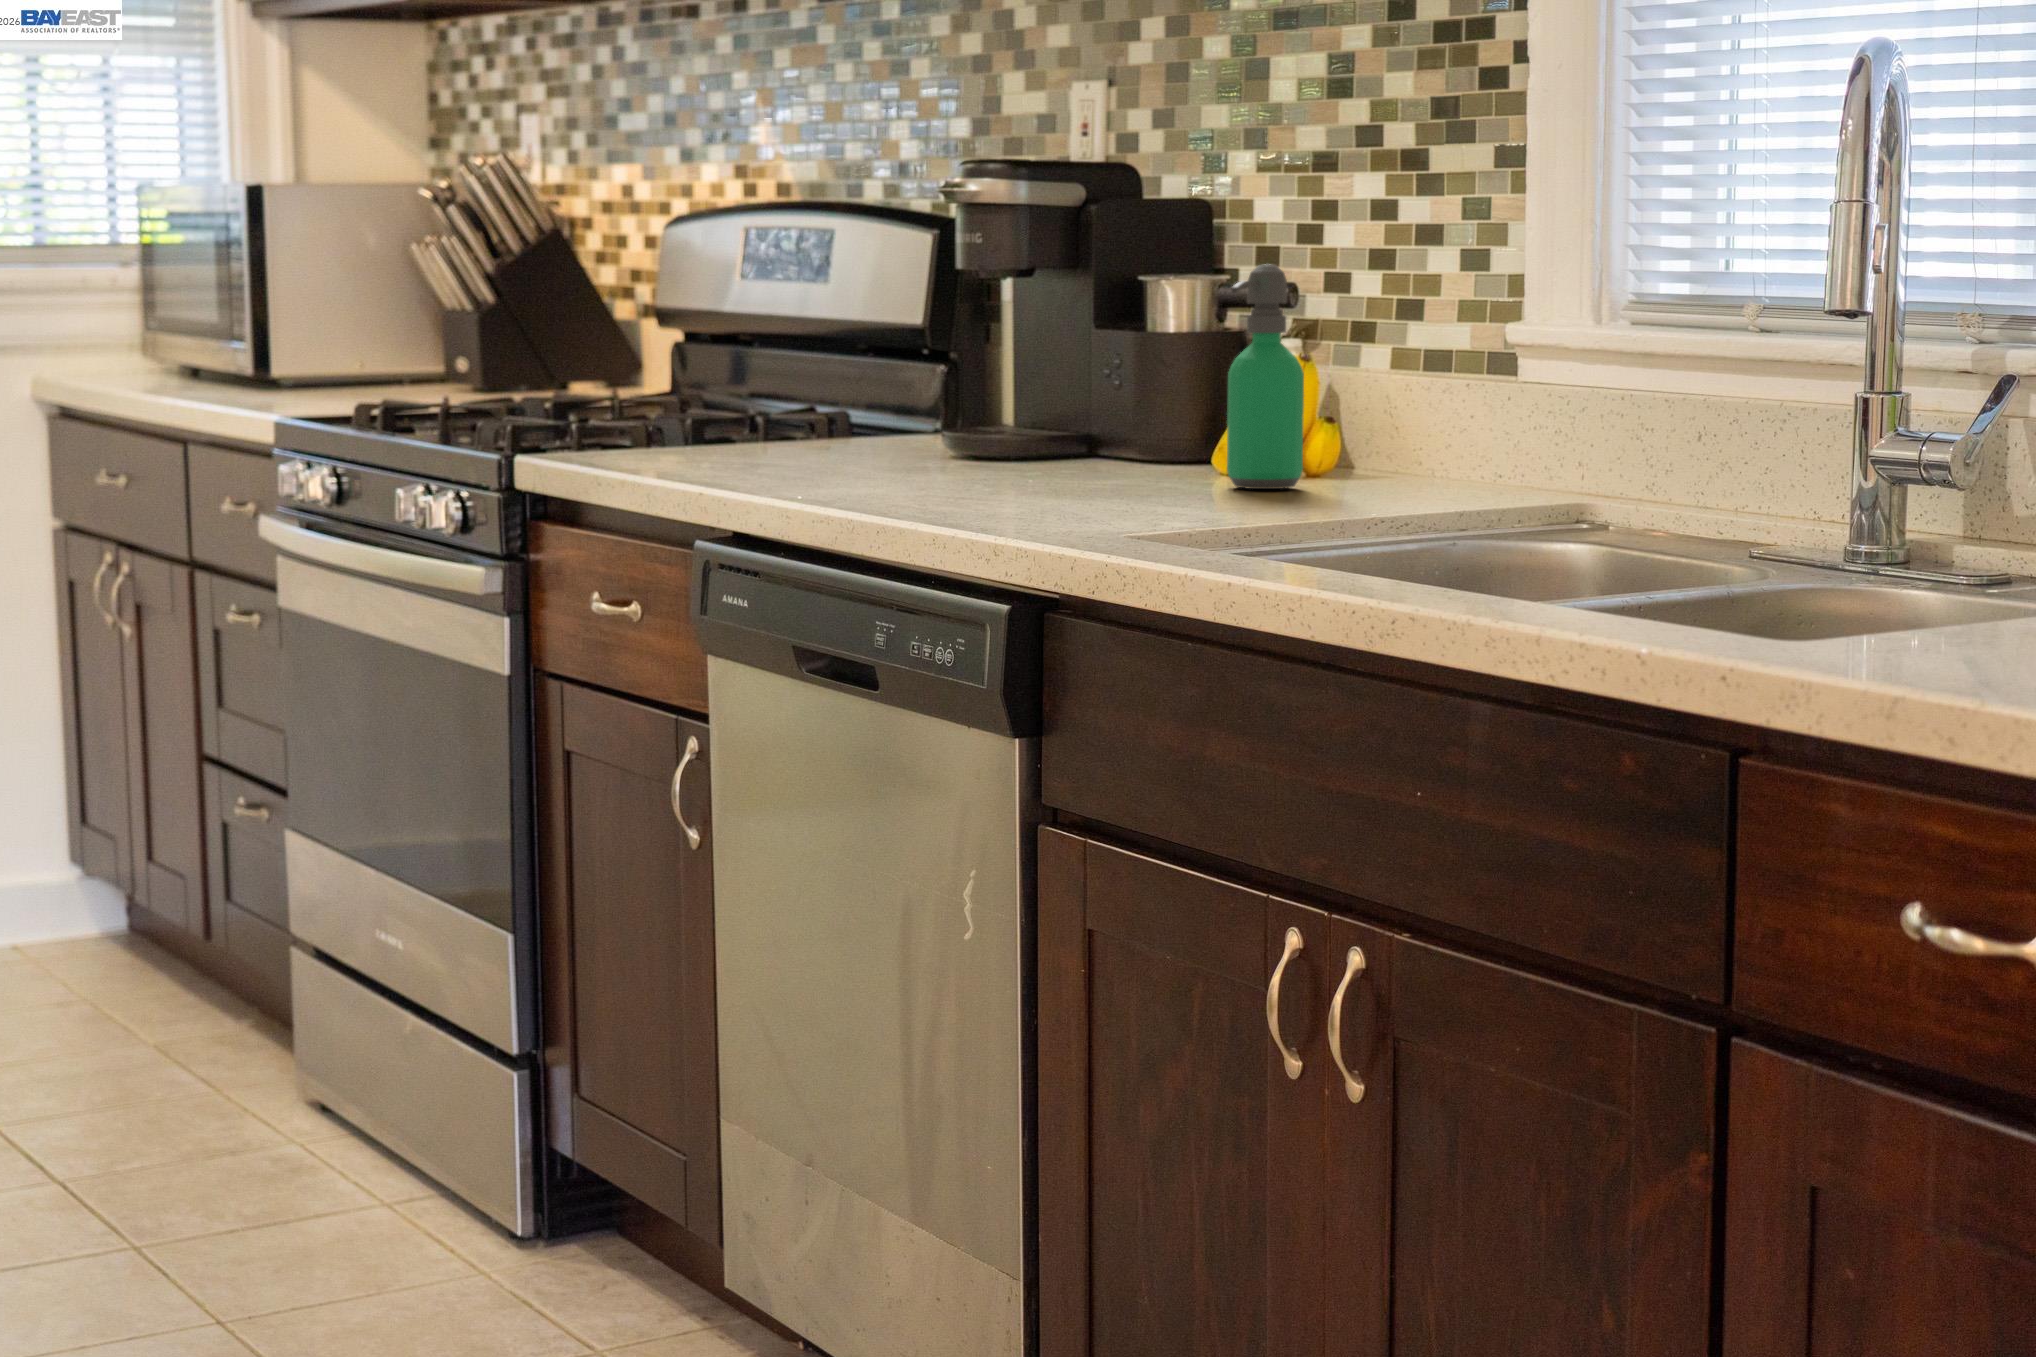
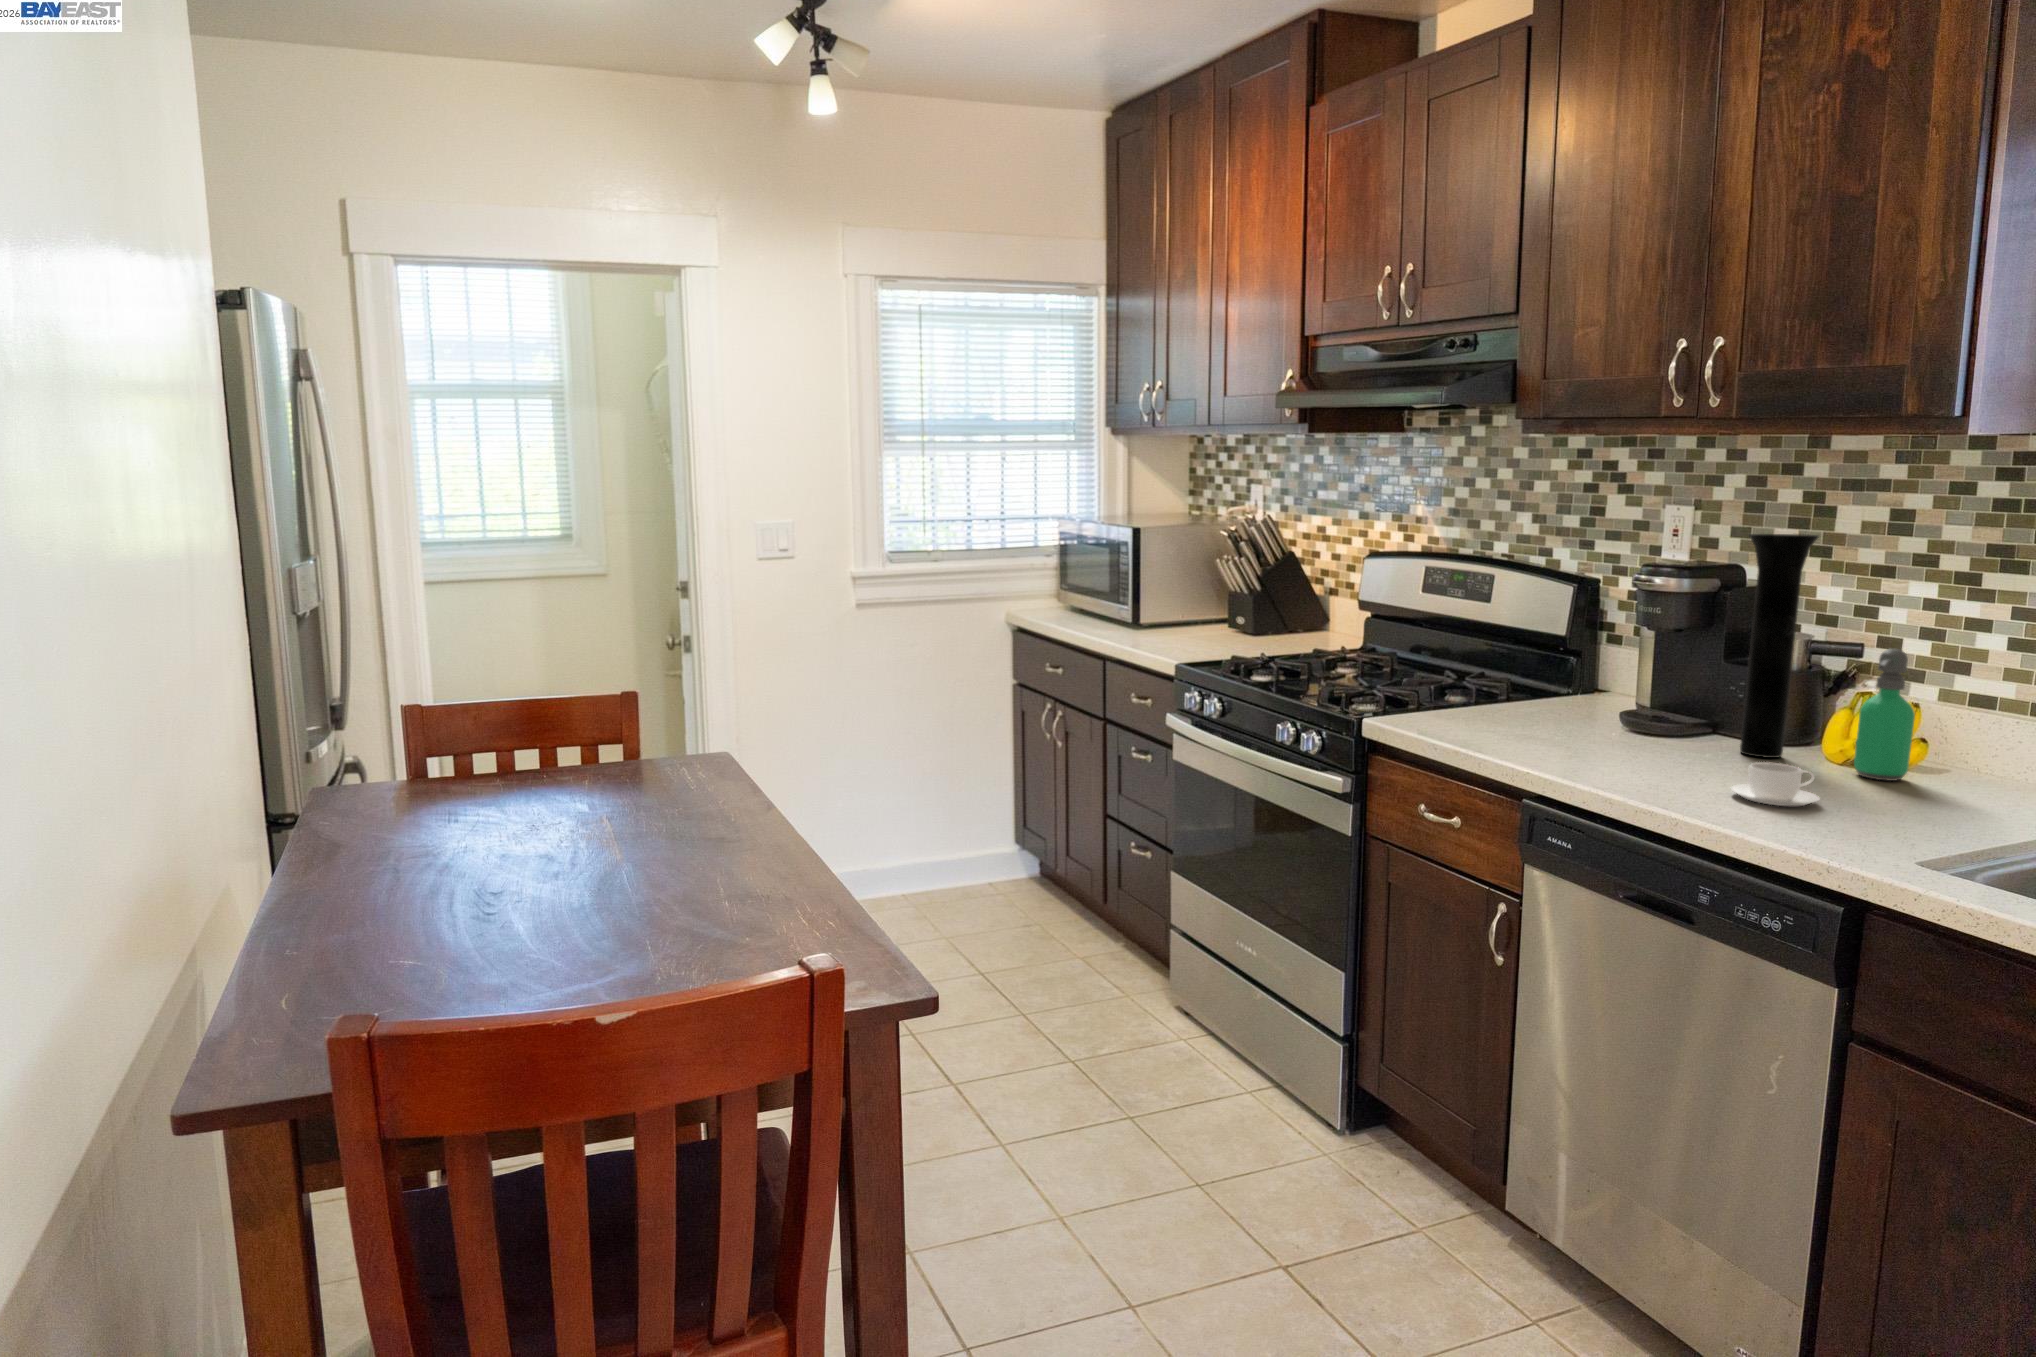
vase: none [1069,80,1175,475] -> present [1740,534,1819,758]
coffee cup: none [964,448,1094,510] -> present [1731,762,1820,806]

